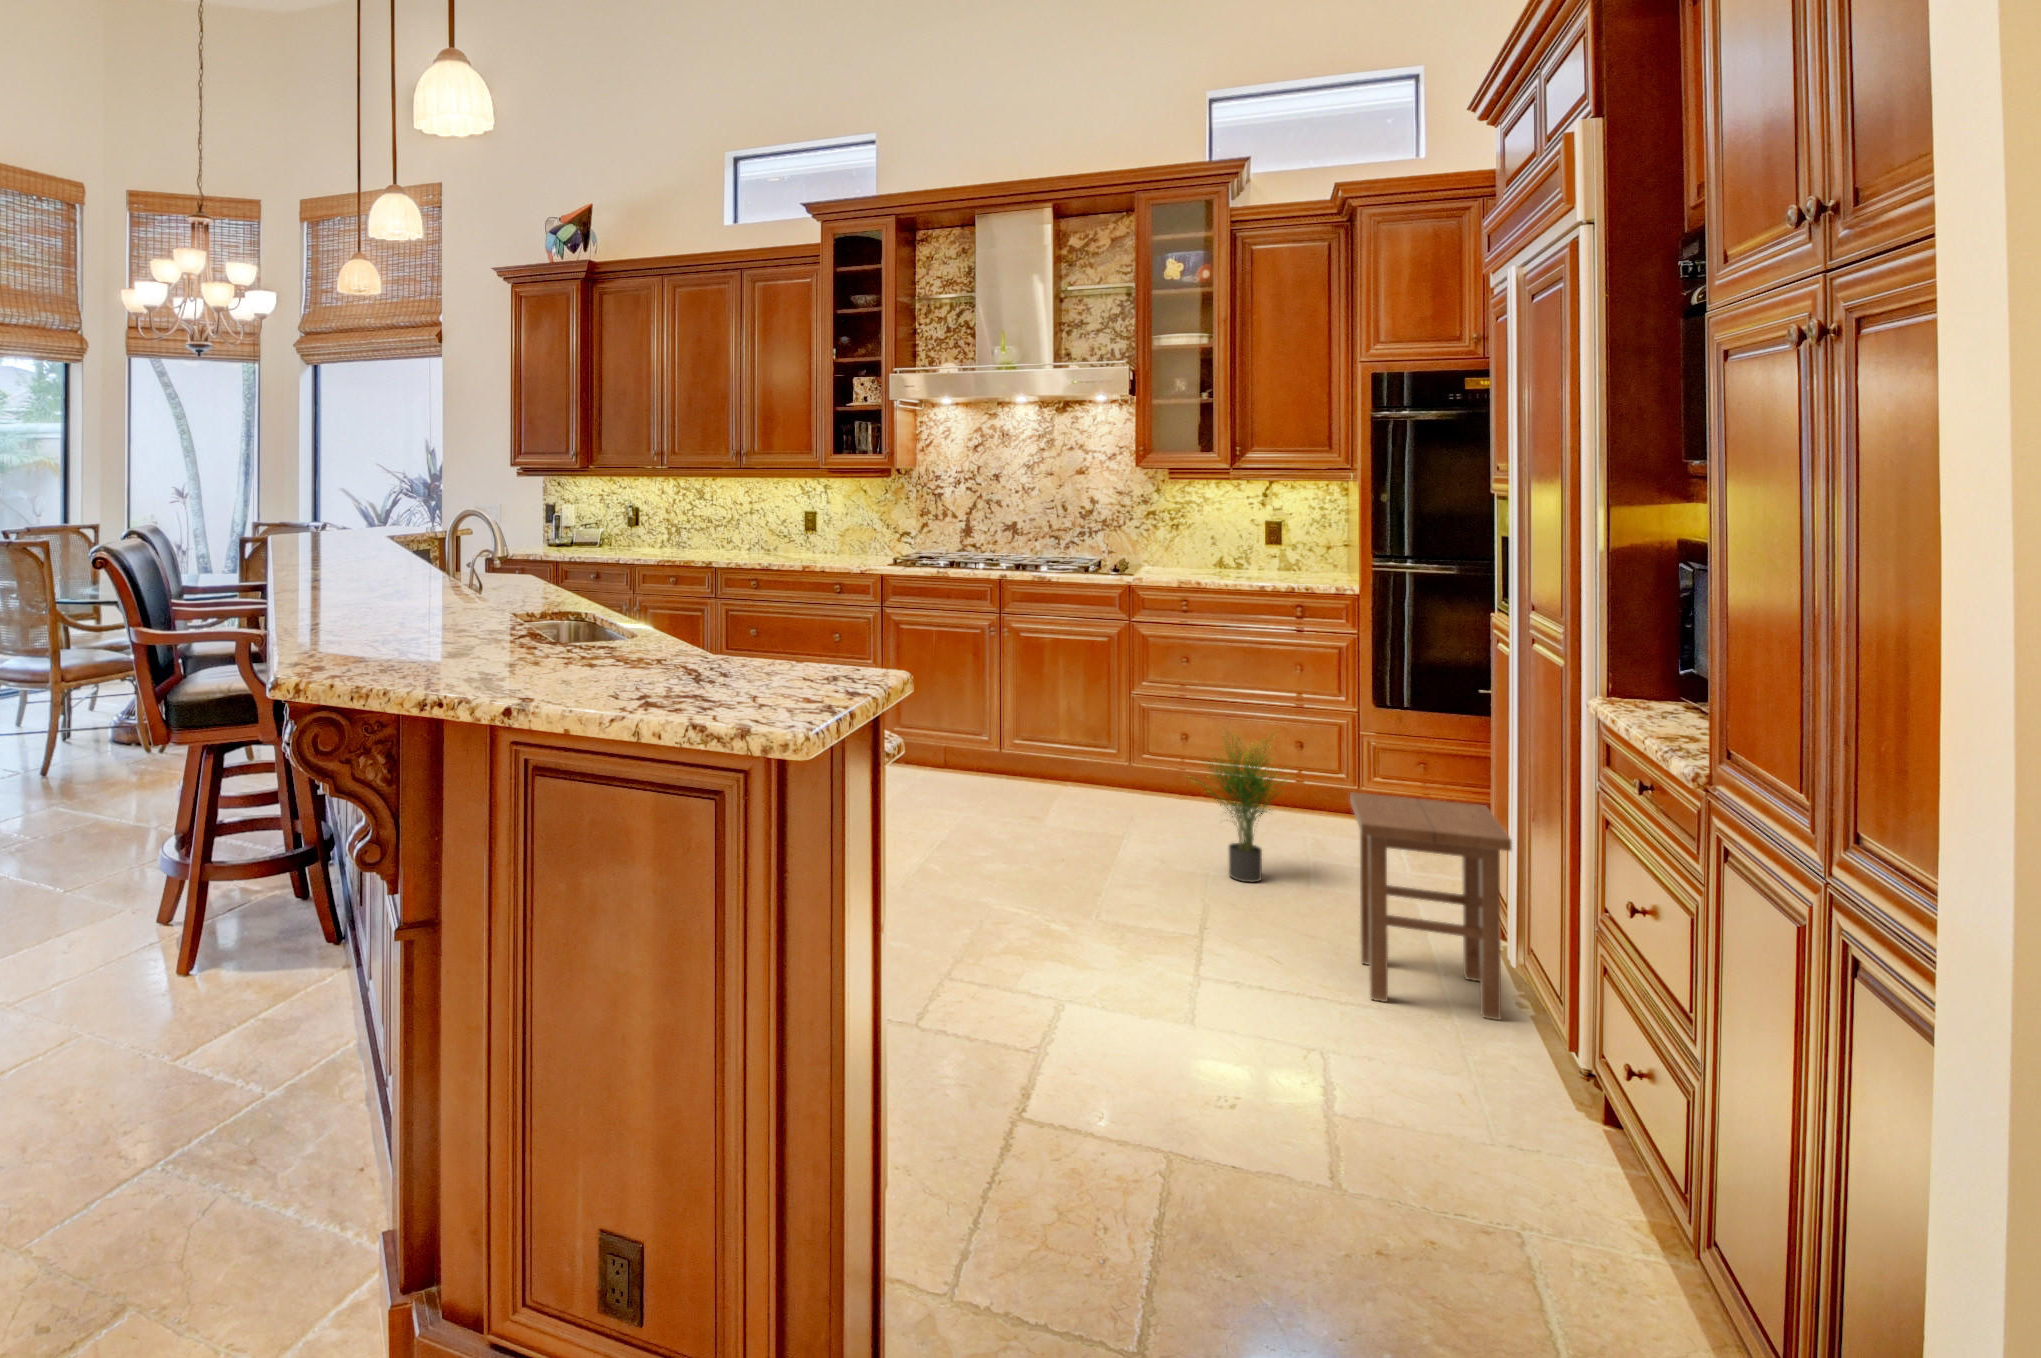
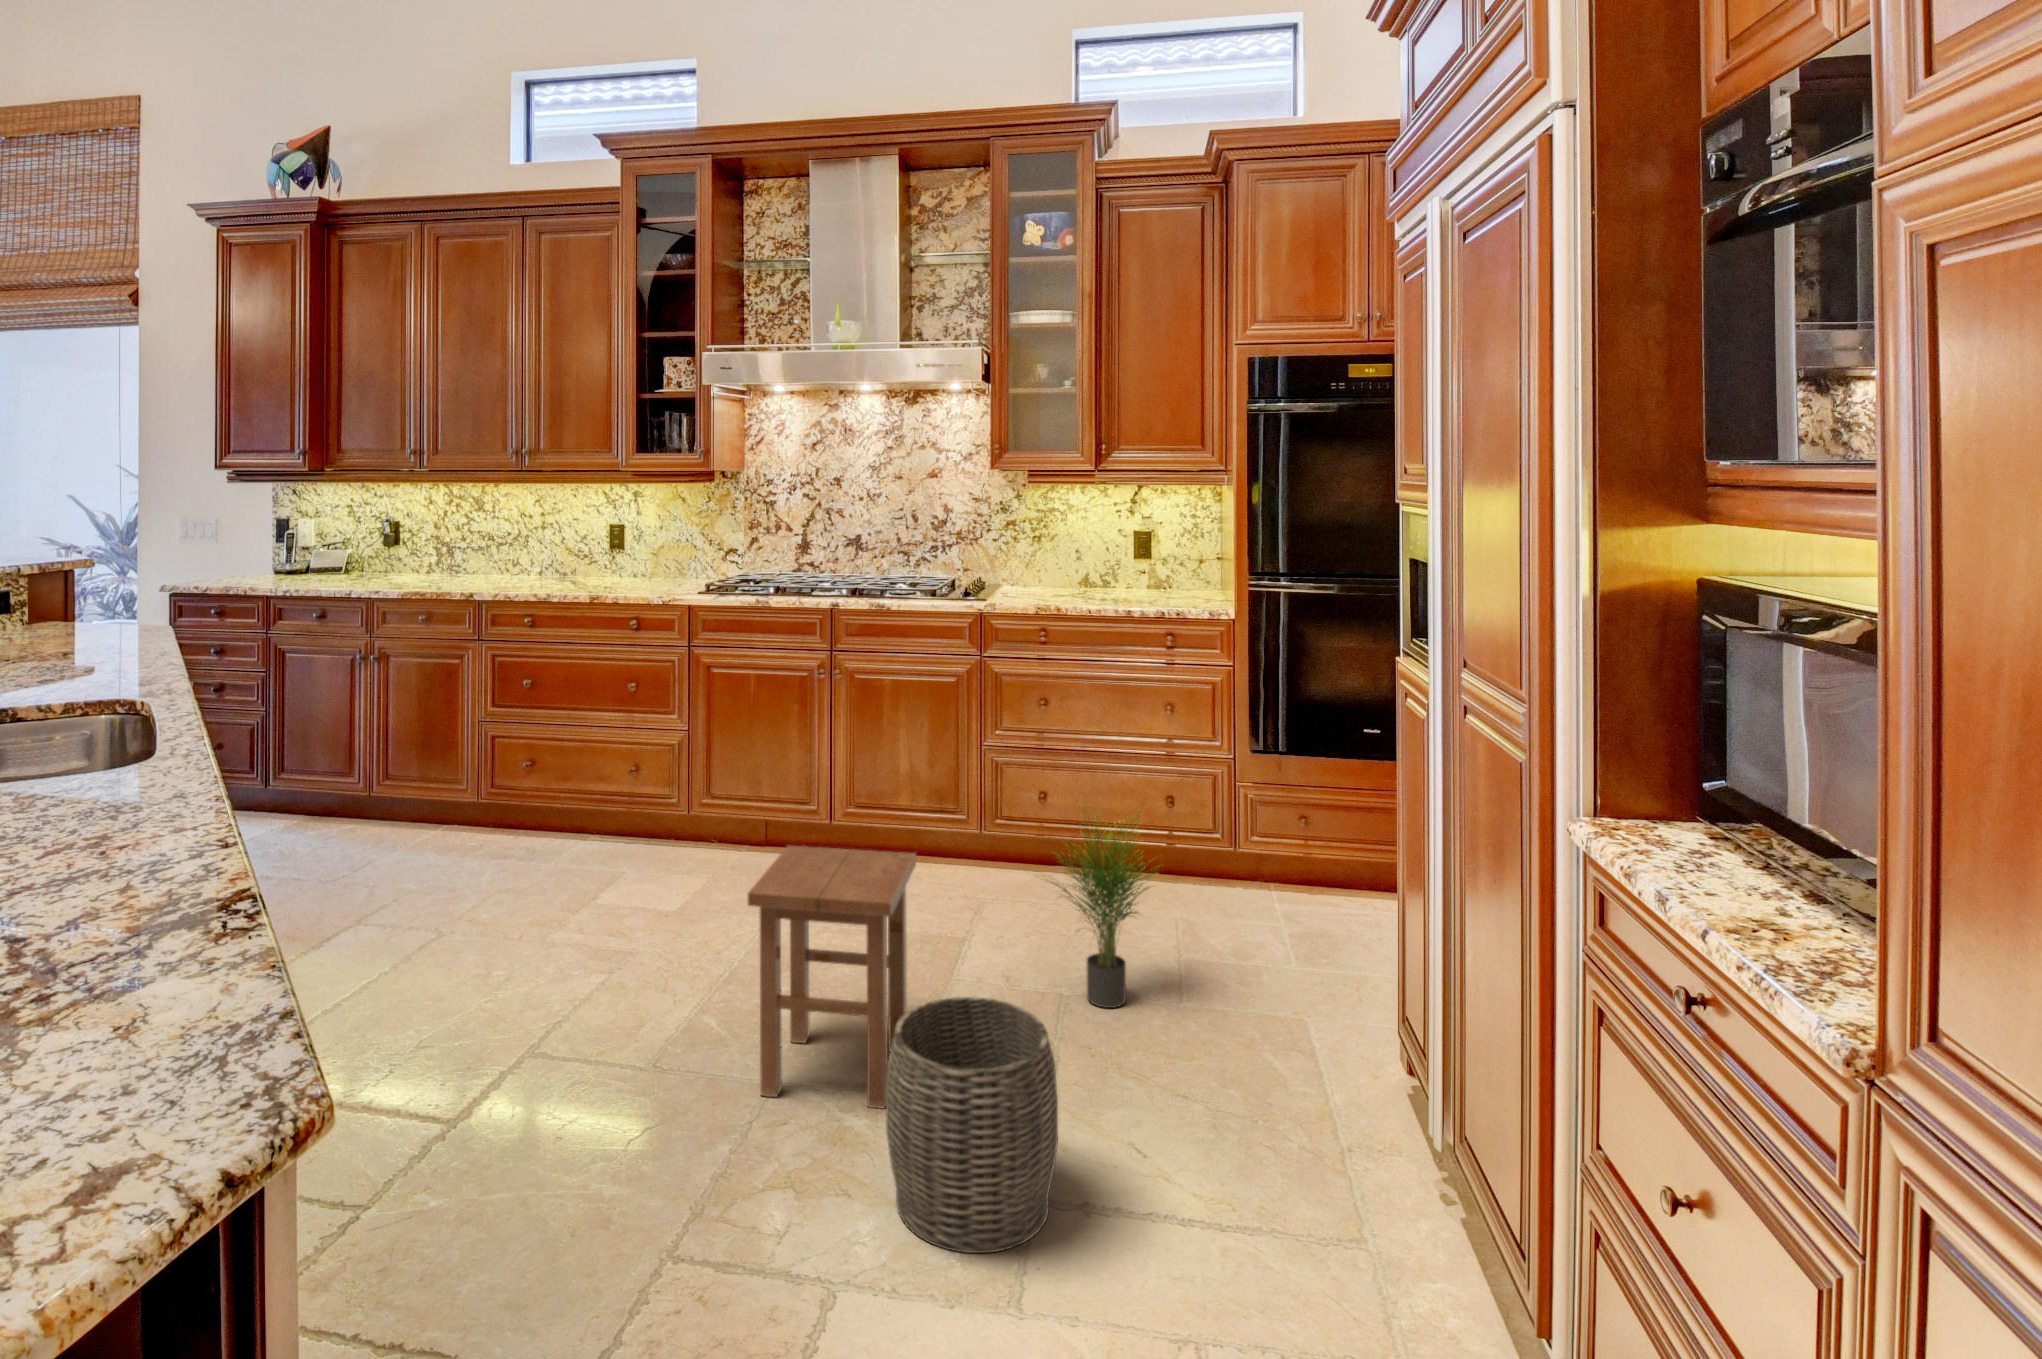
stool: present [1350,792,1512,1021] -> present [748,845,916,1109]
woven basket: none [1088,834,1214,990] -> present [886,997,1058,1253]

